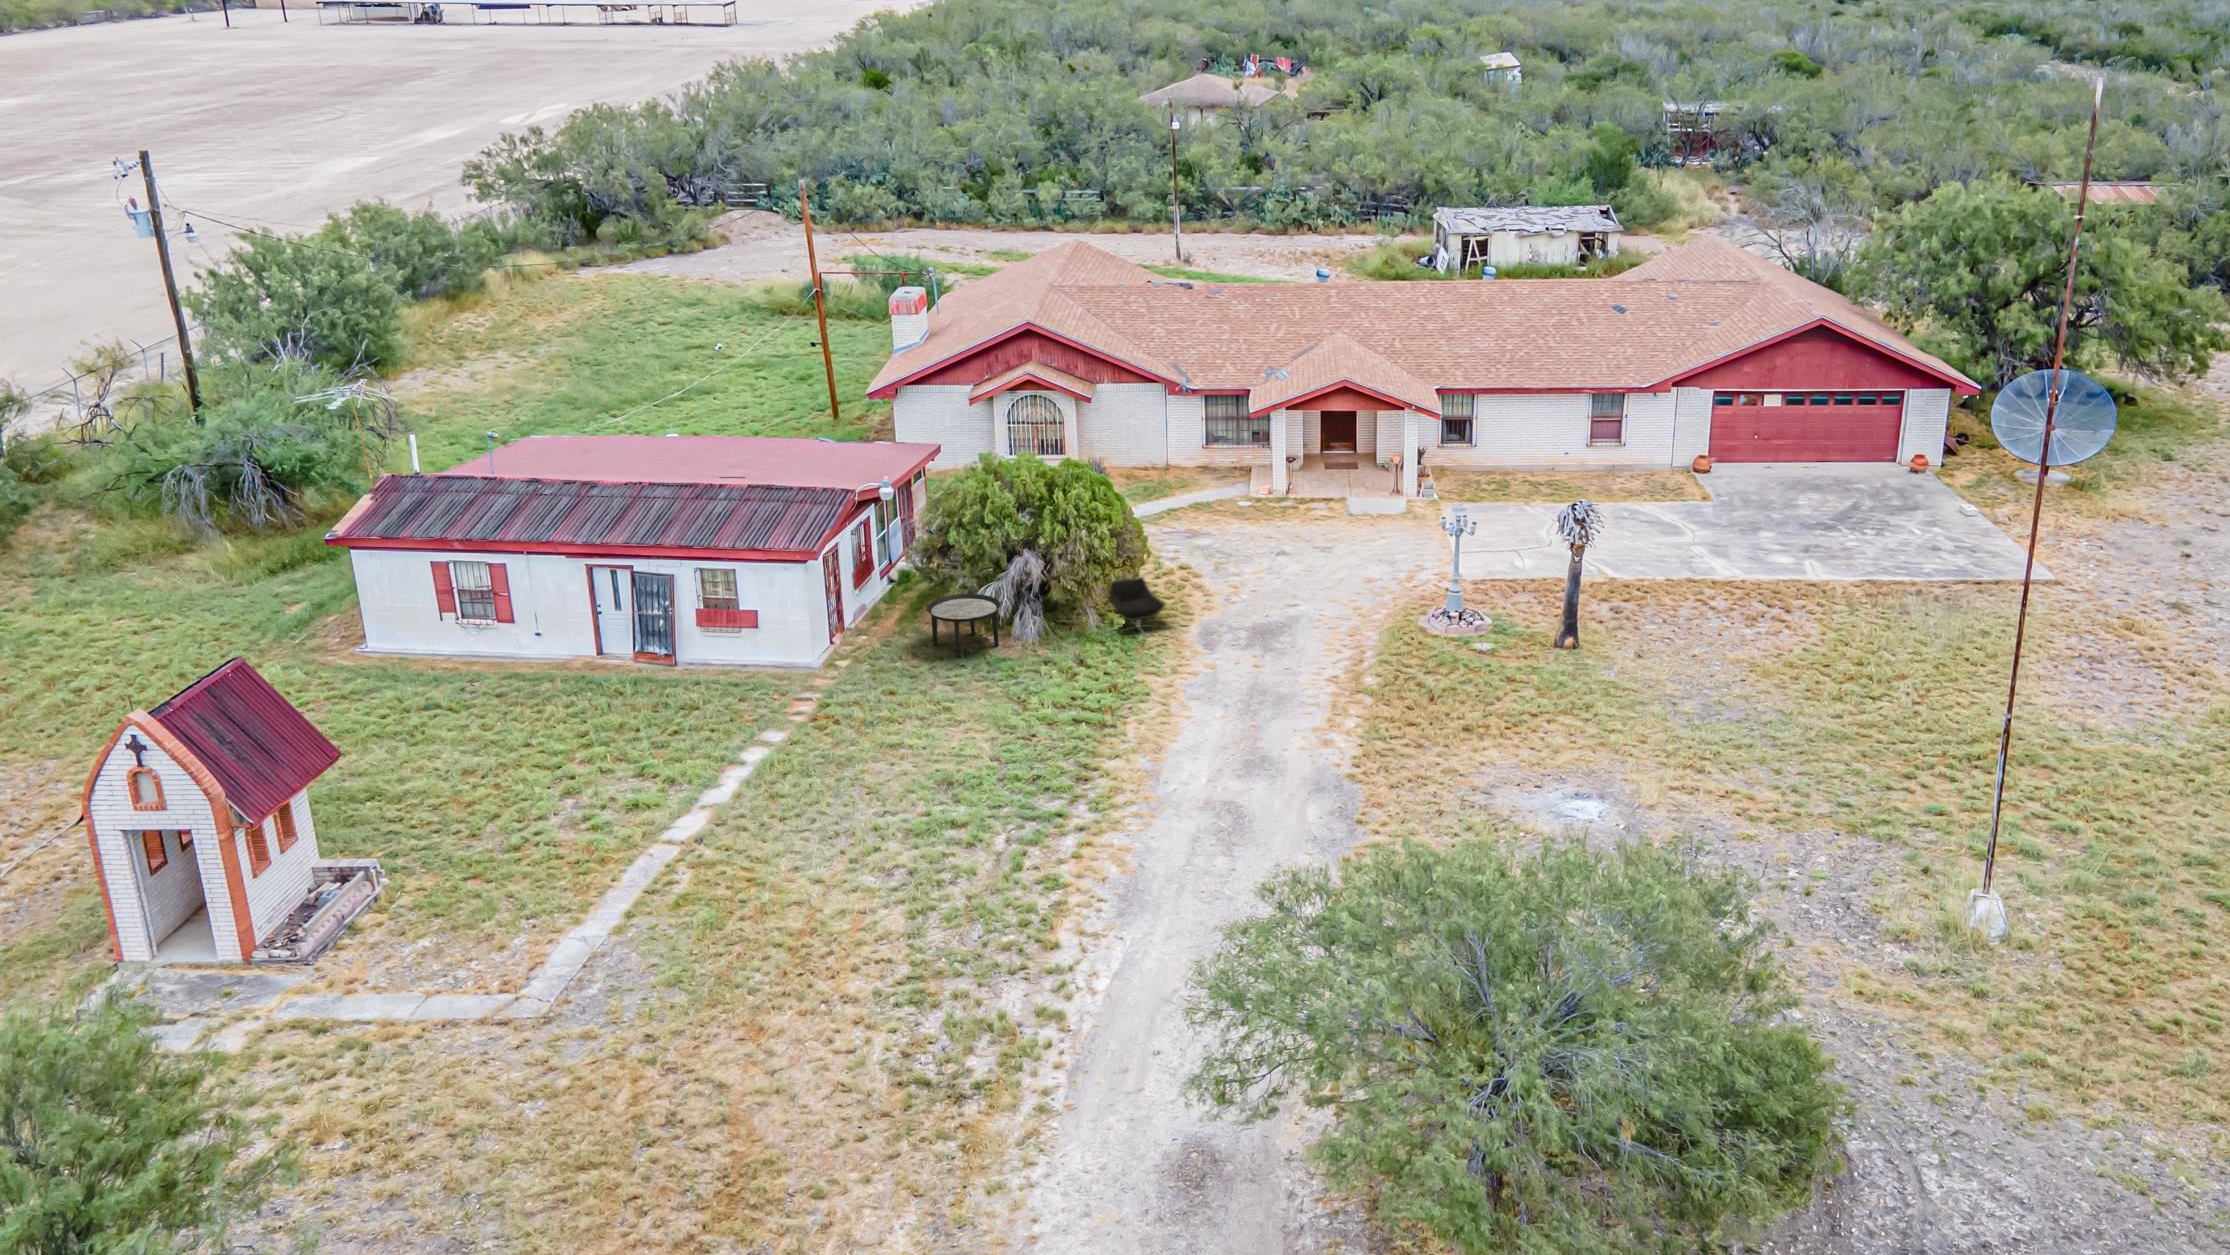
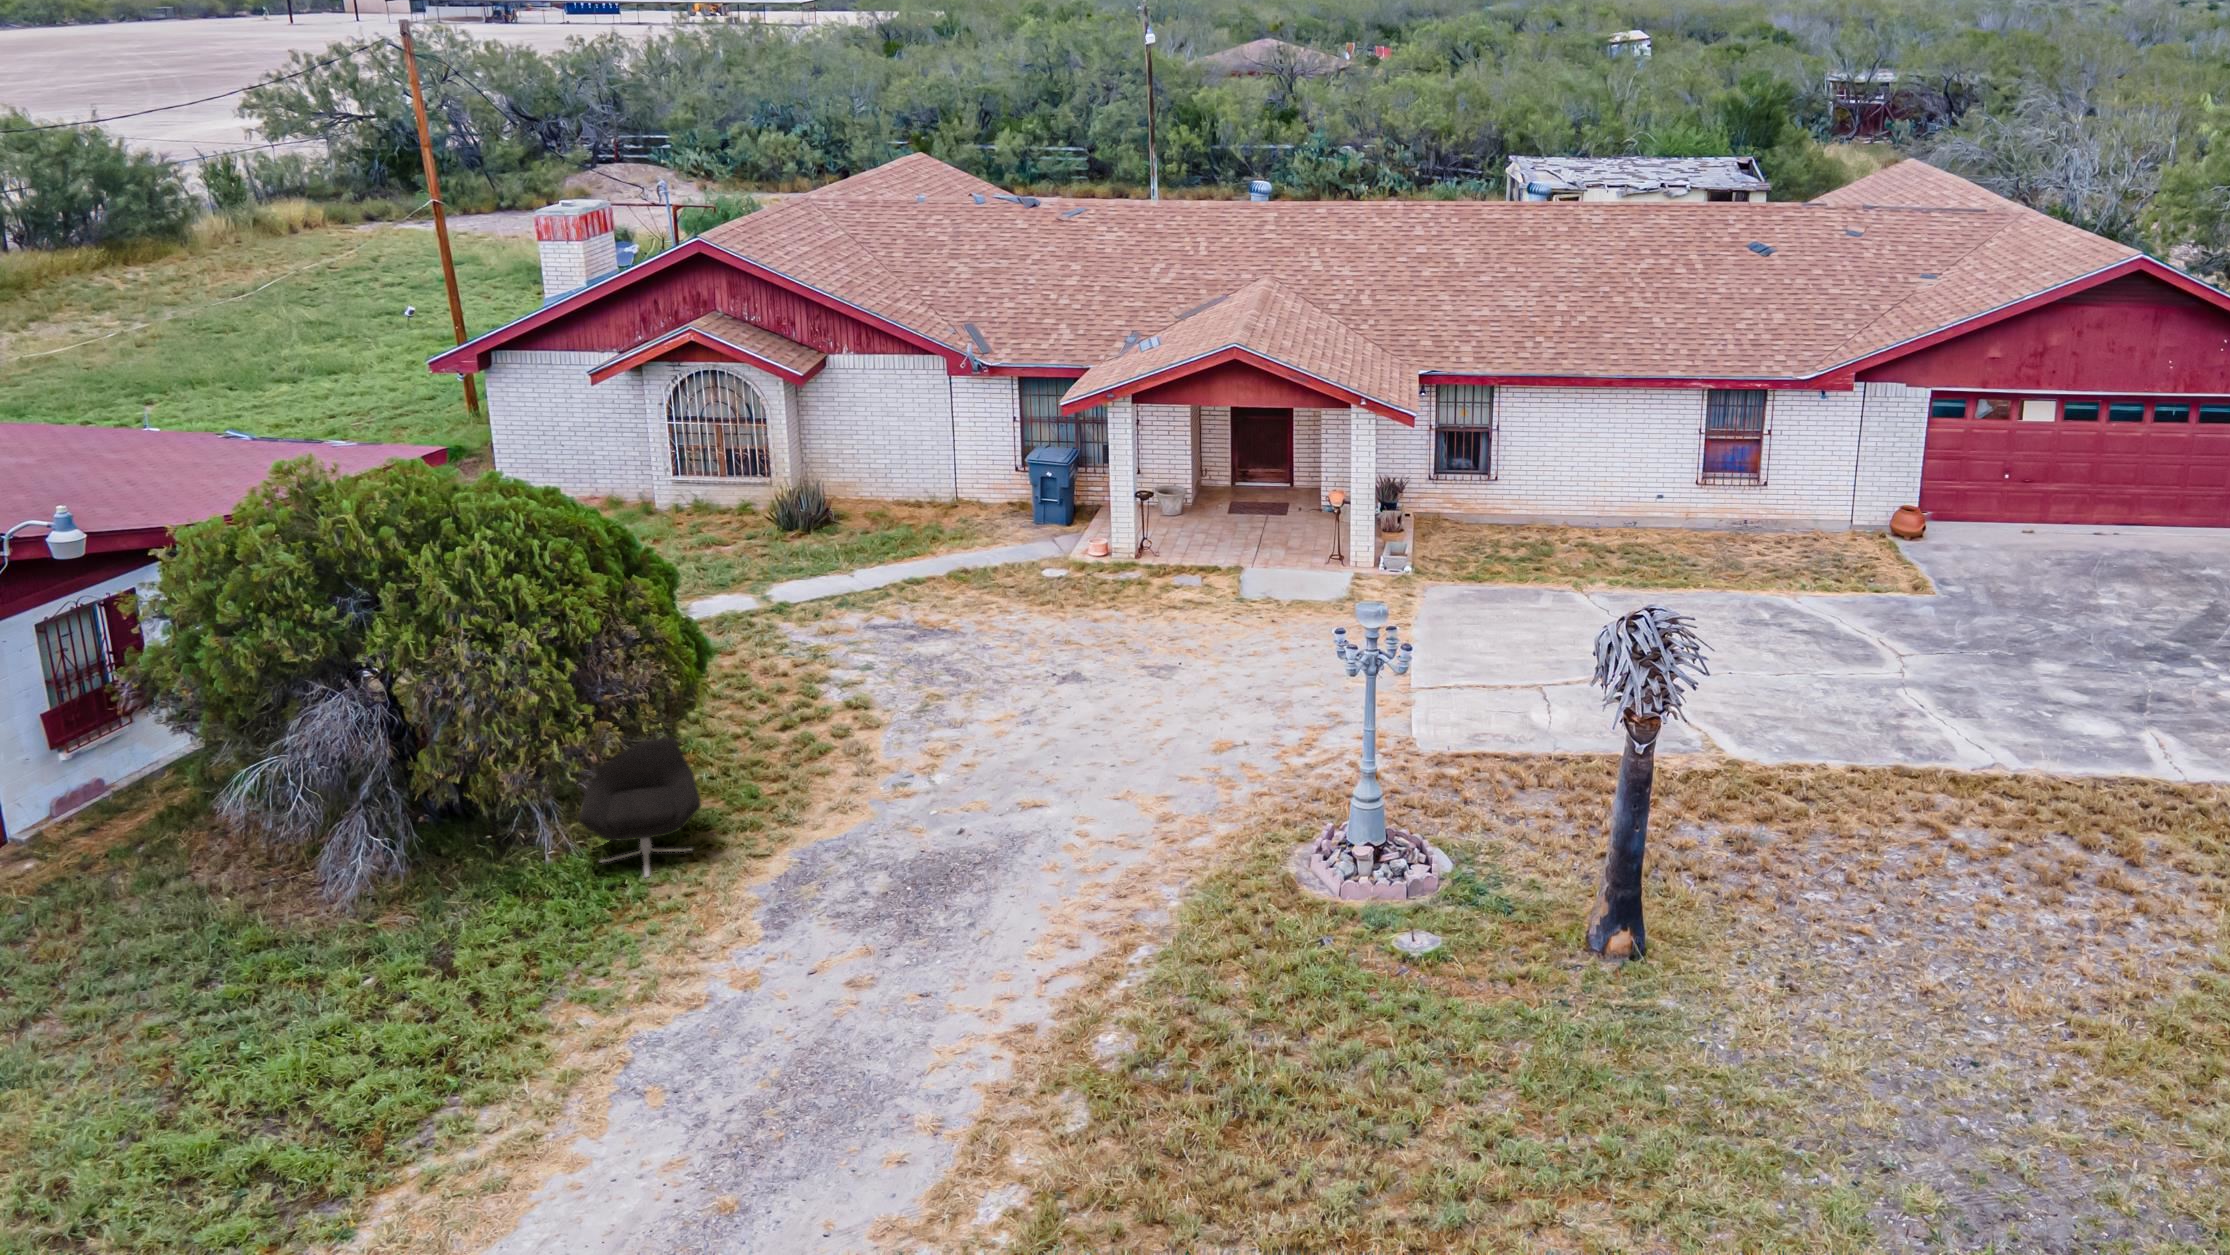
round table: present [927,594,1000,658] -> none [111,767,306,926]

